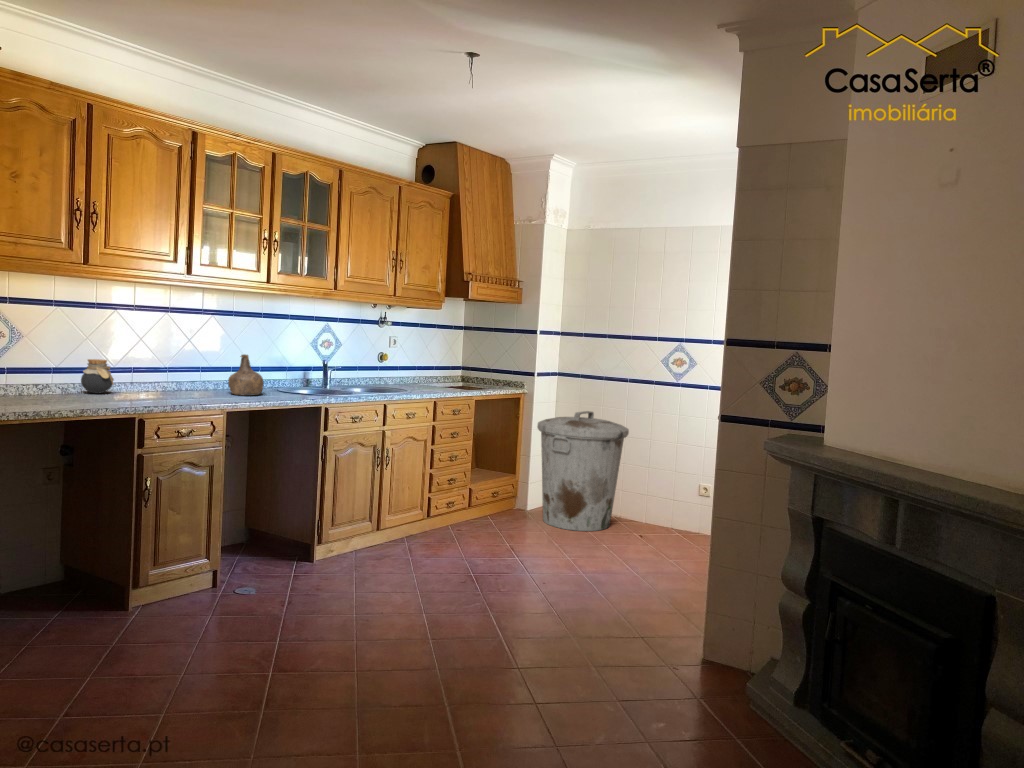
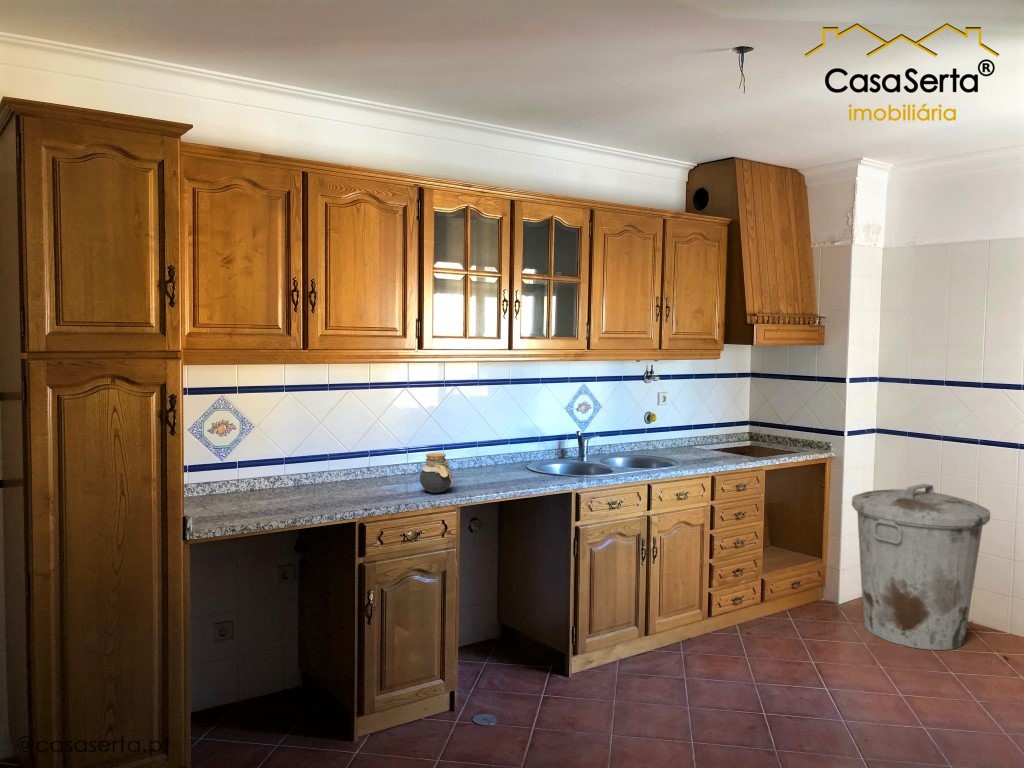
bottle: present [228,354,264,396] -> none [467,433,505,481]
jar: present [81,359,114,394] -> present [420,453,453,493]

